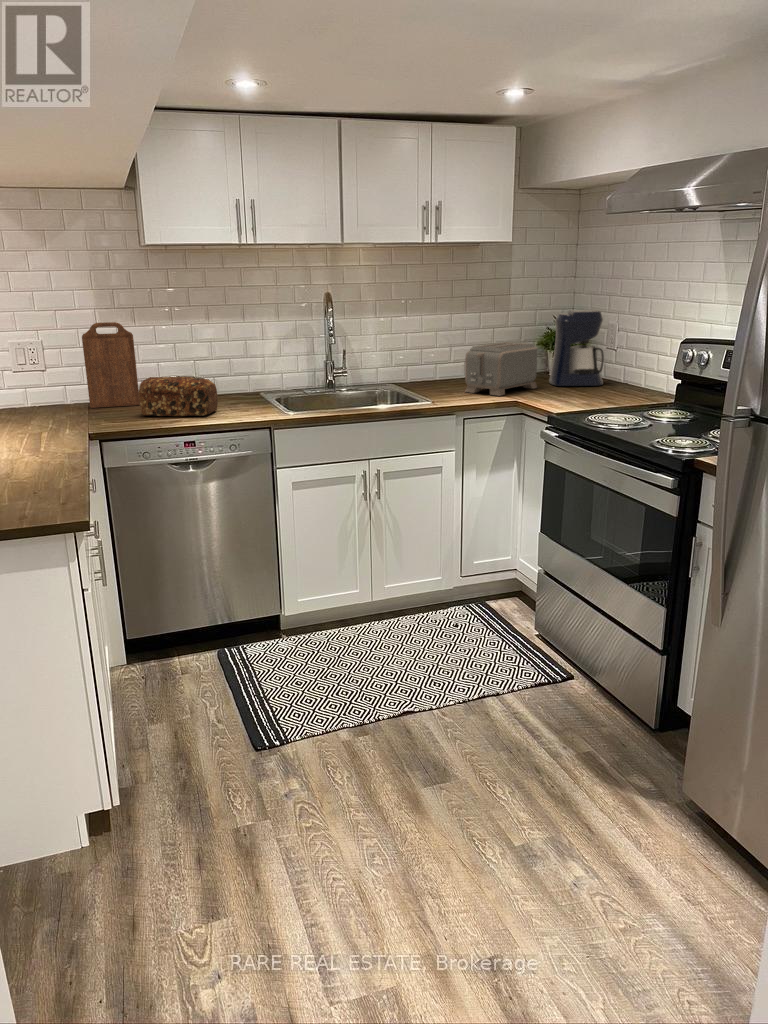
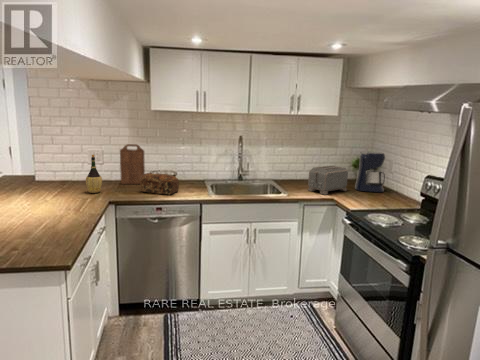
wine bottle: none [25,344,60,424] -> present [86,155,102,193]

